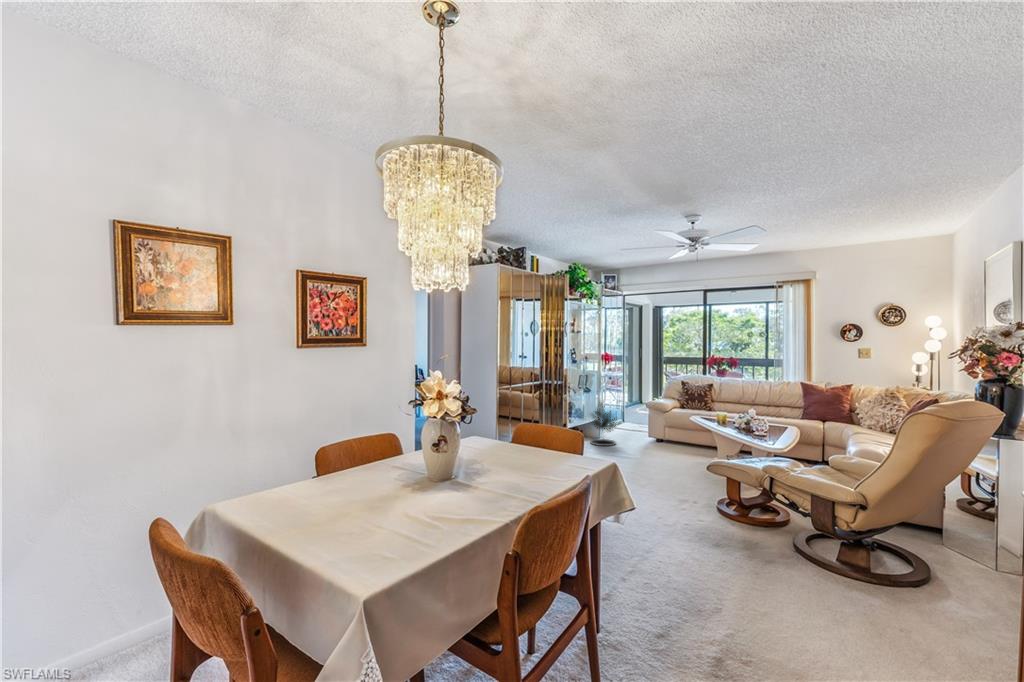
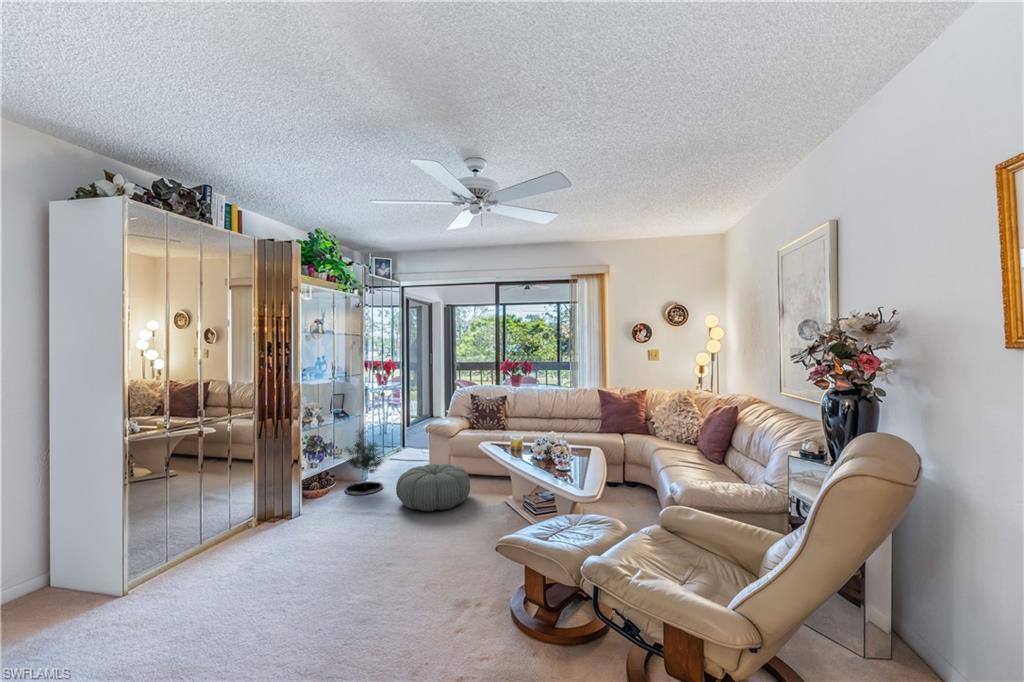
pouf: none [629,429,684,460] -> present [396,464,470,511]

